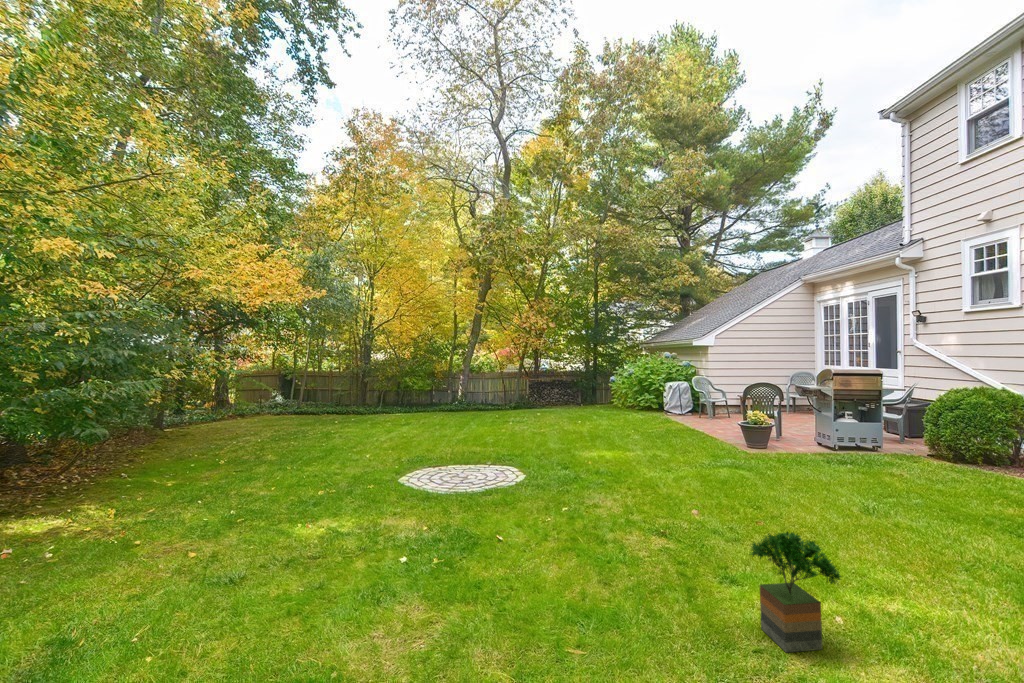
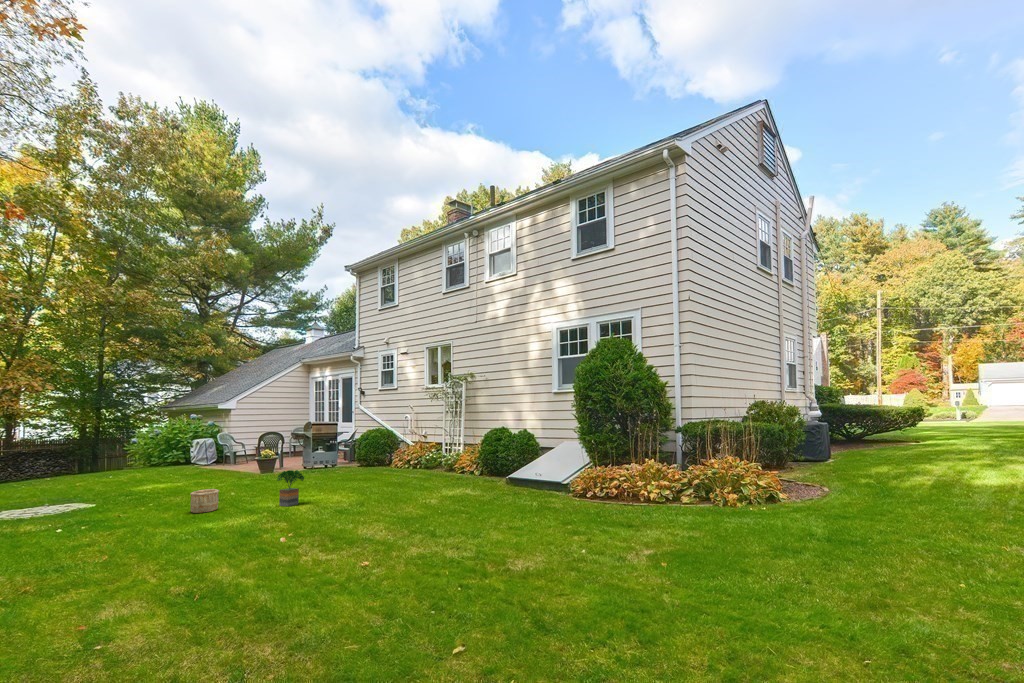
wooden bucket: none [570,515,623,576] -> present [190,489,219,513]

